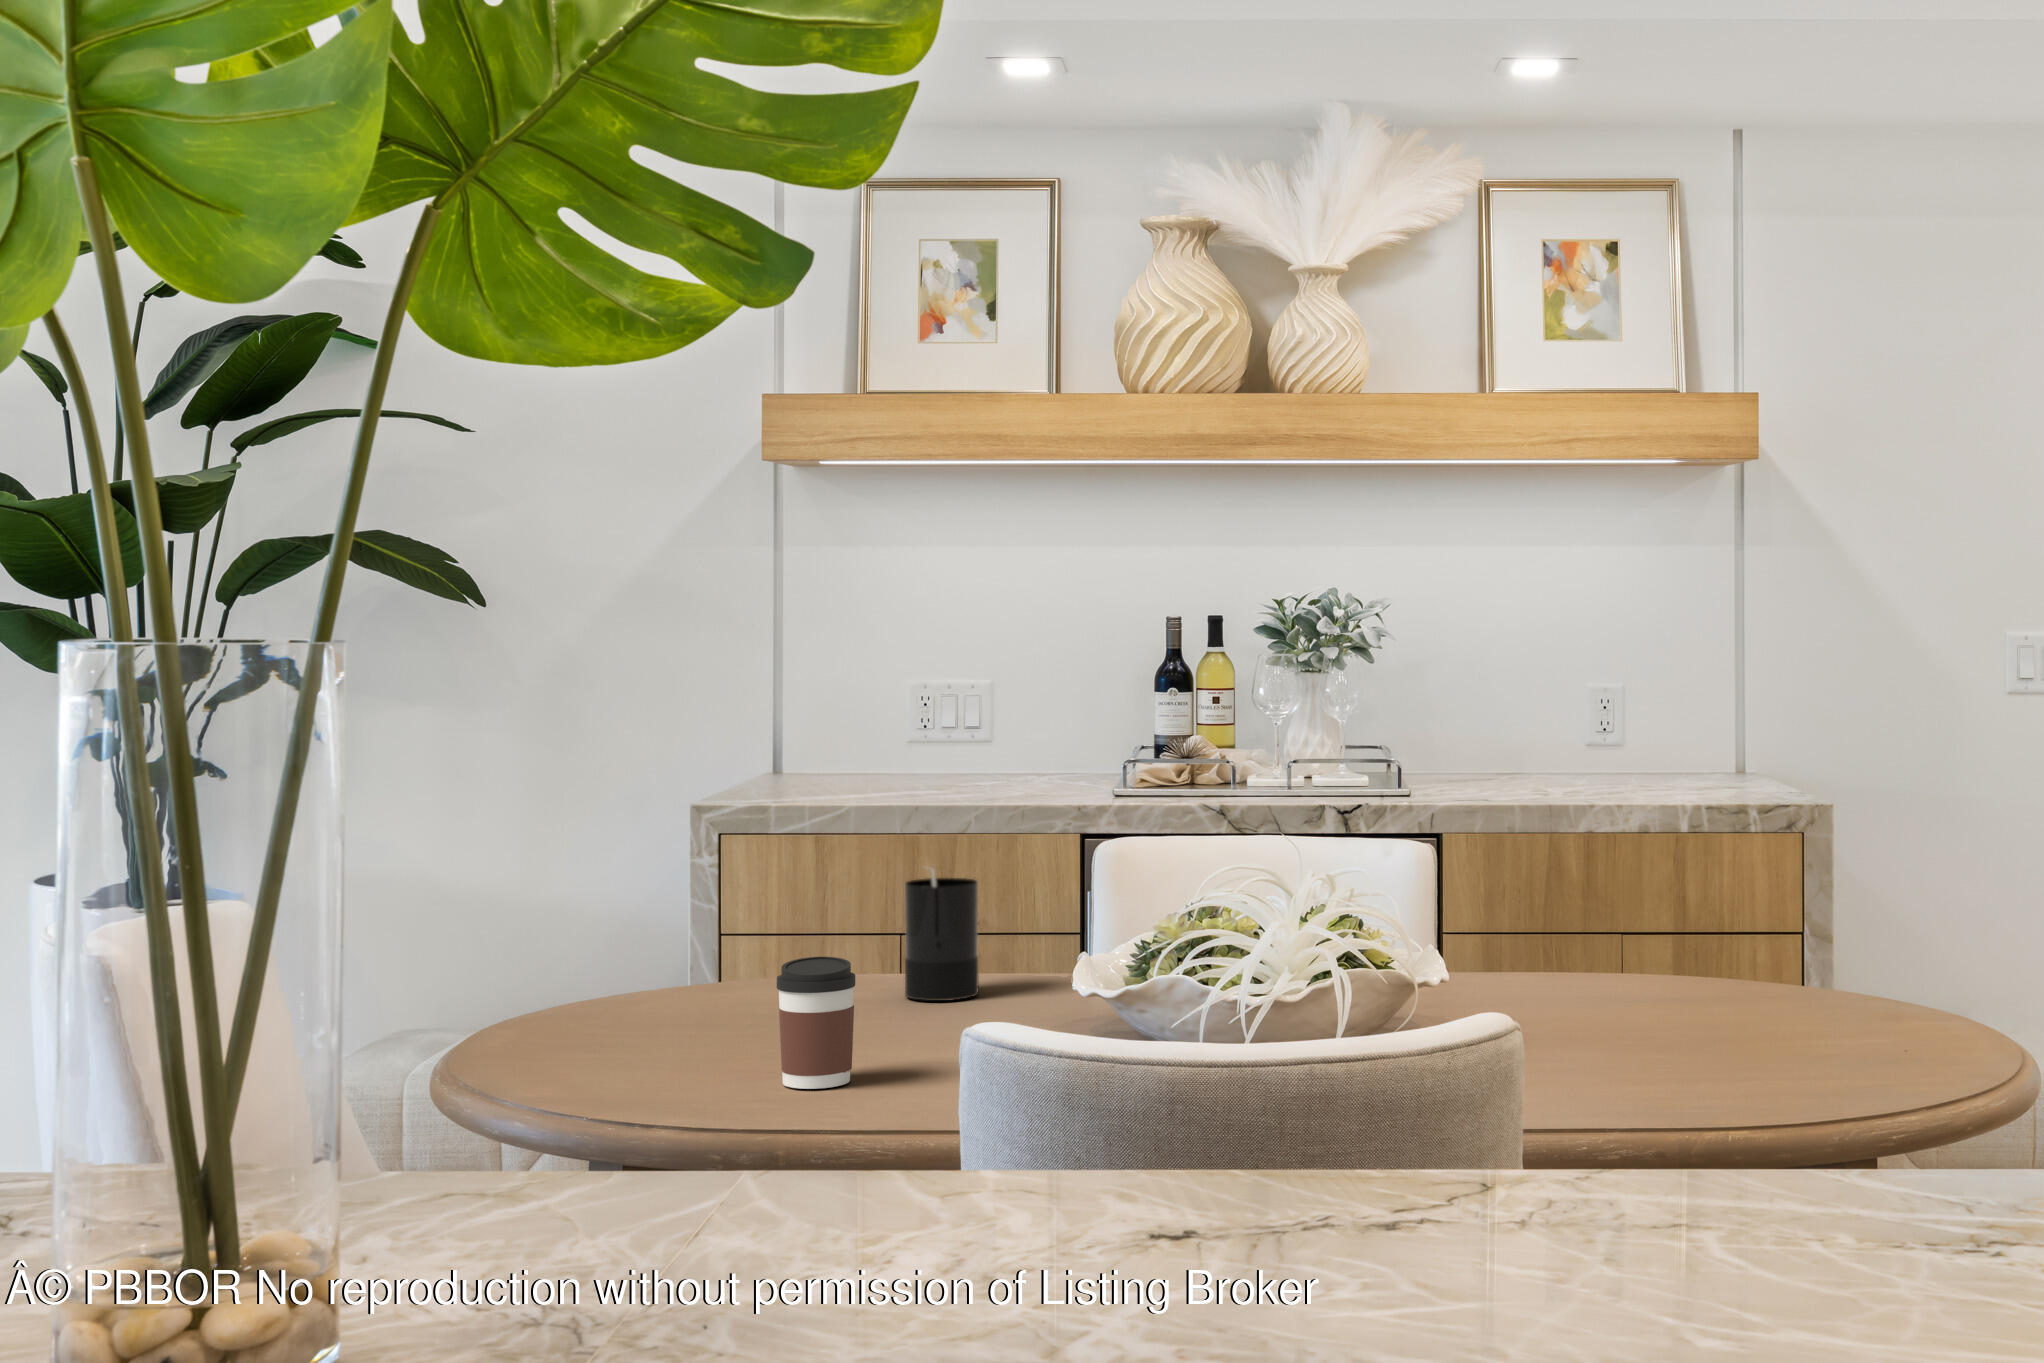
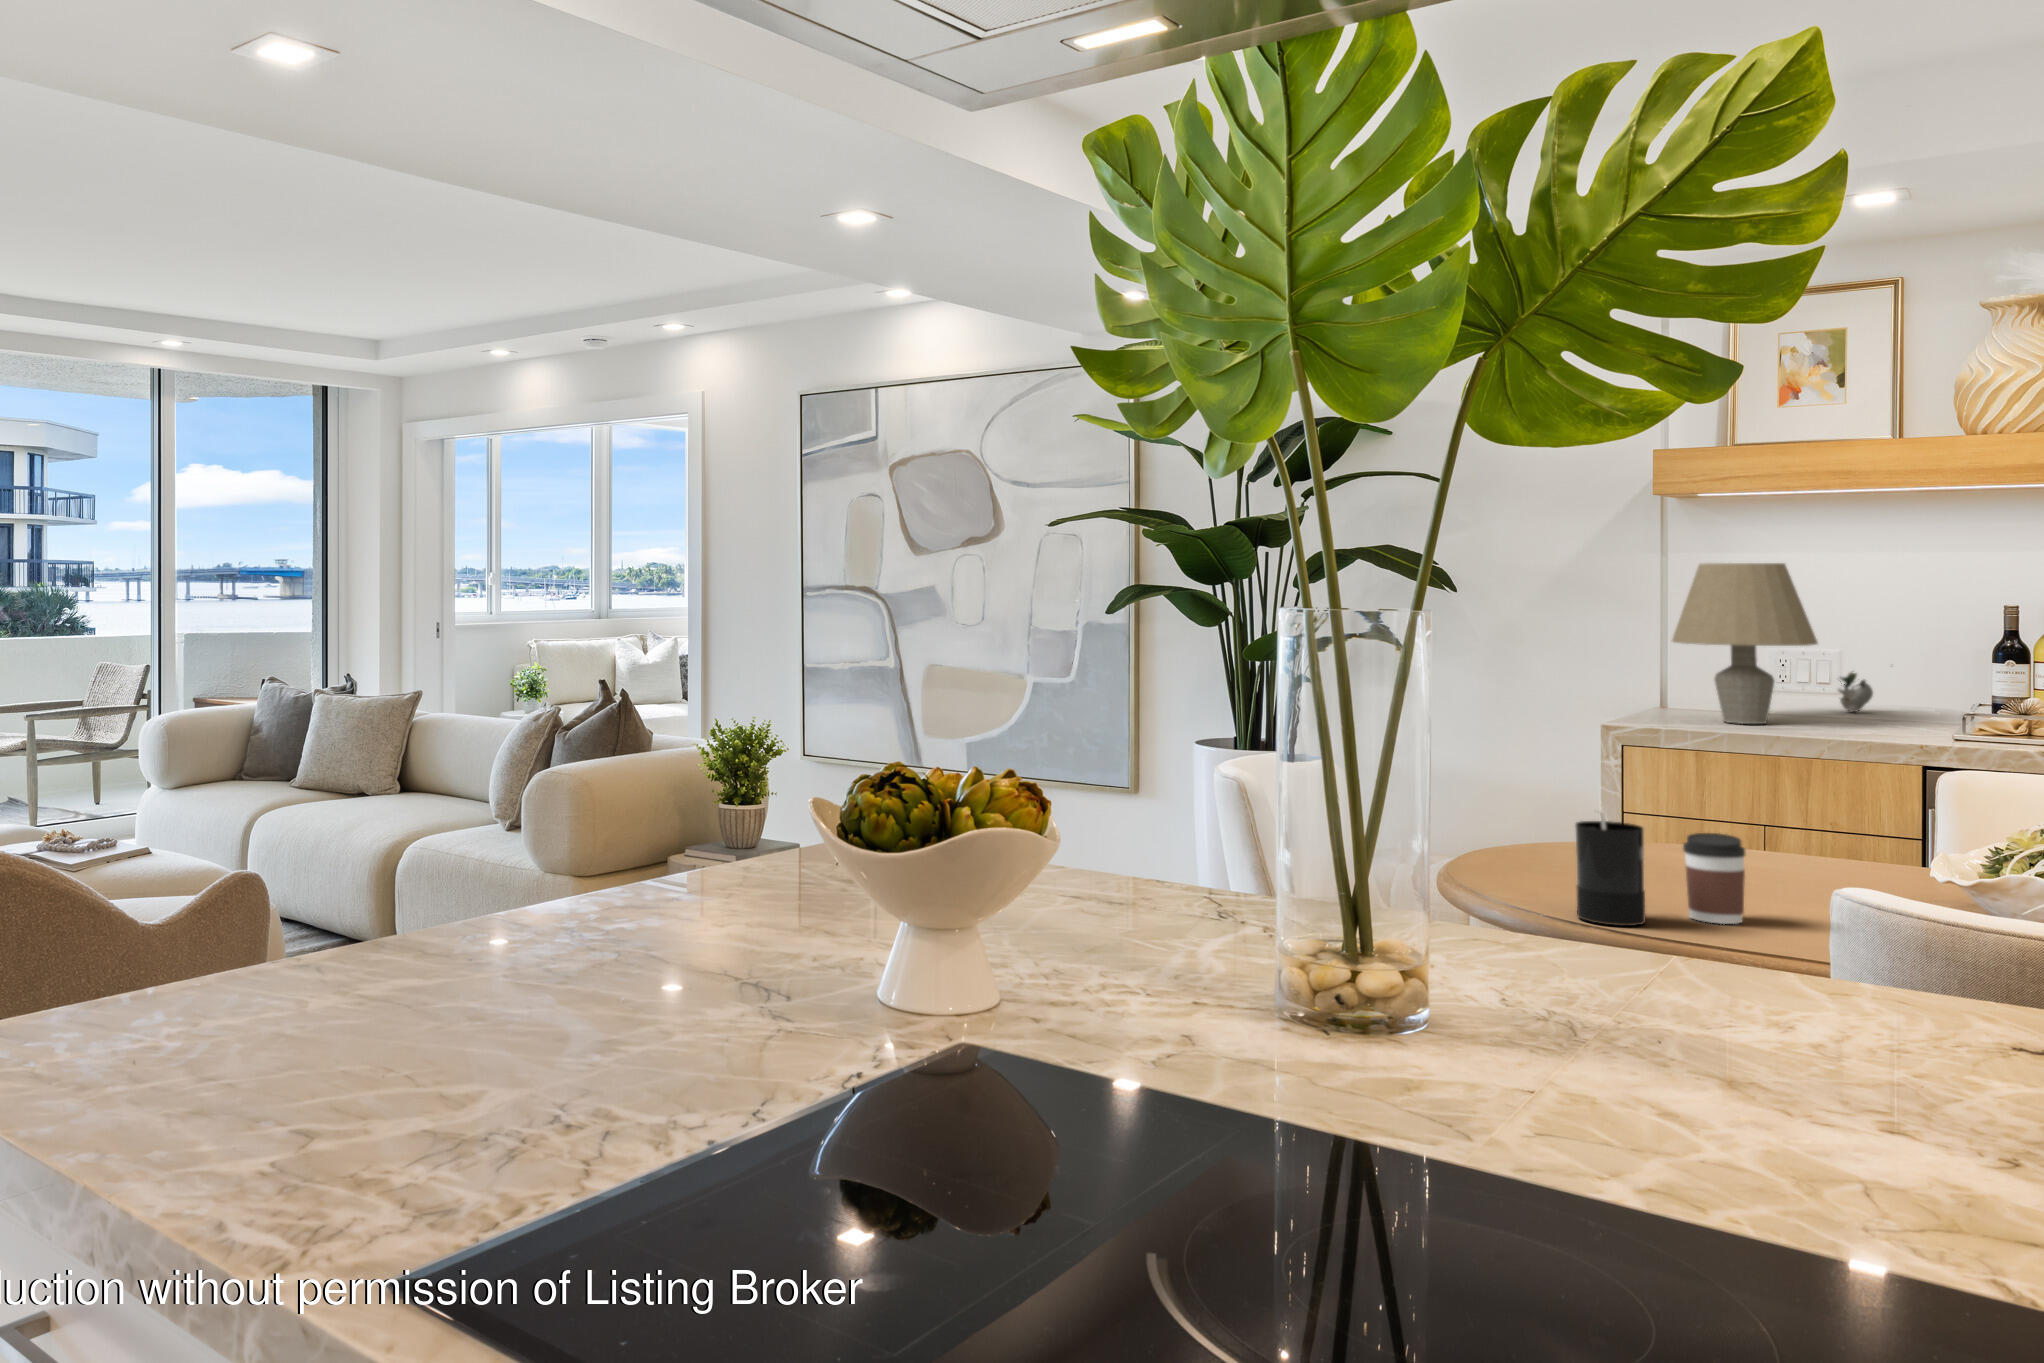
table lamp: none [792,565,967,788] -> present [1672,563,1818,724]
succulent plant: none [986,698,1050,764] -> present [1838,671,1873,712]
candle: present [905,868,978,1001] -> present [1575,813,1645,926]

